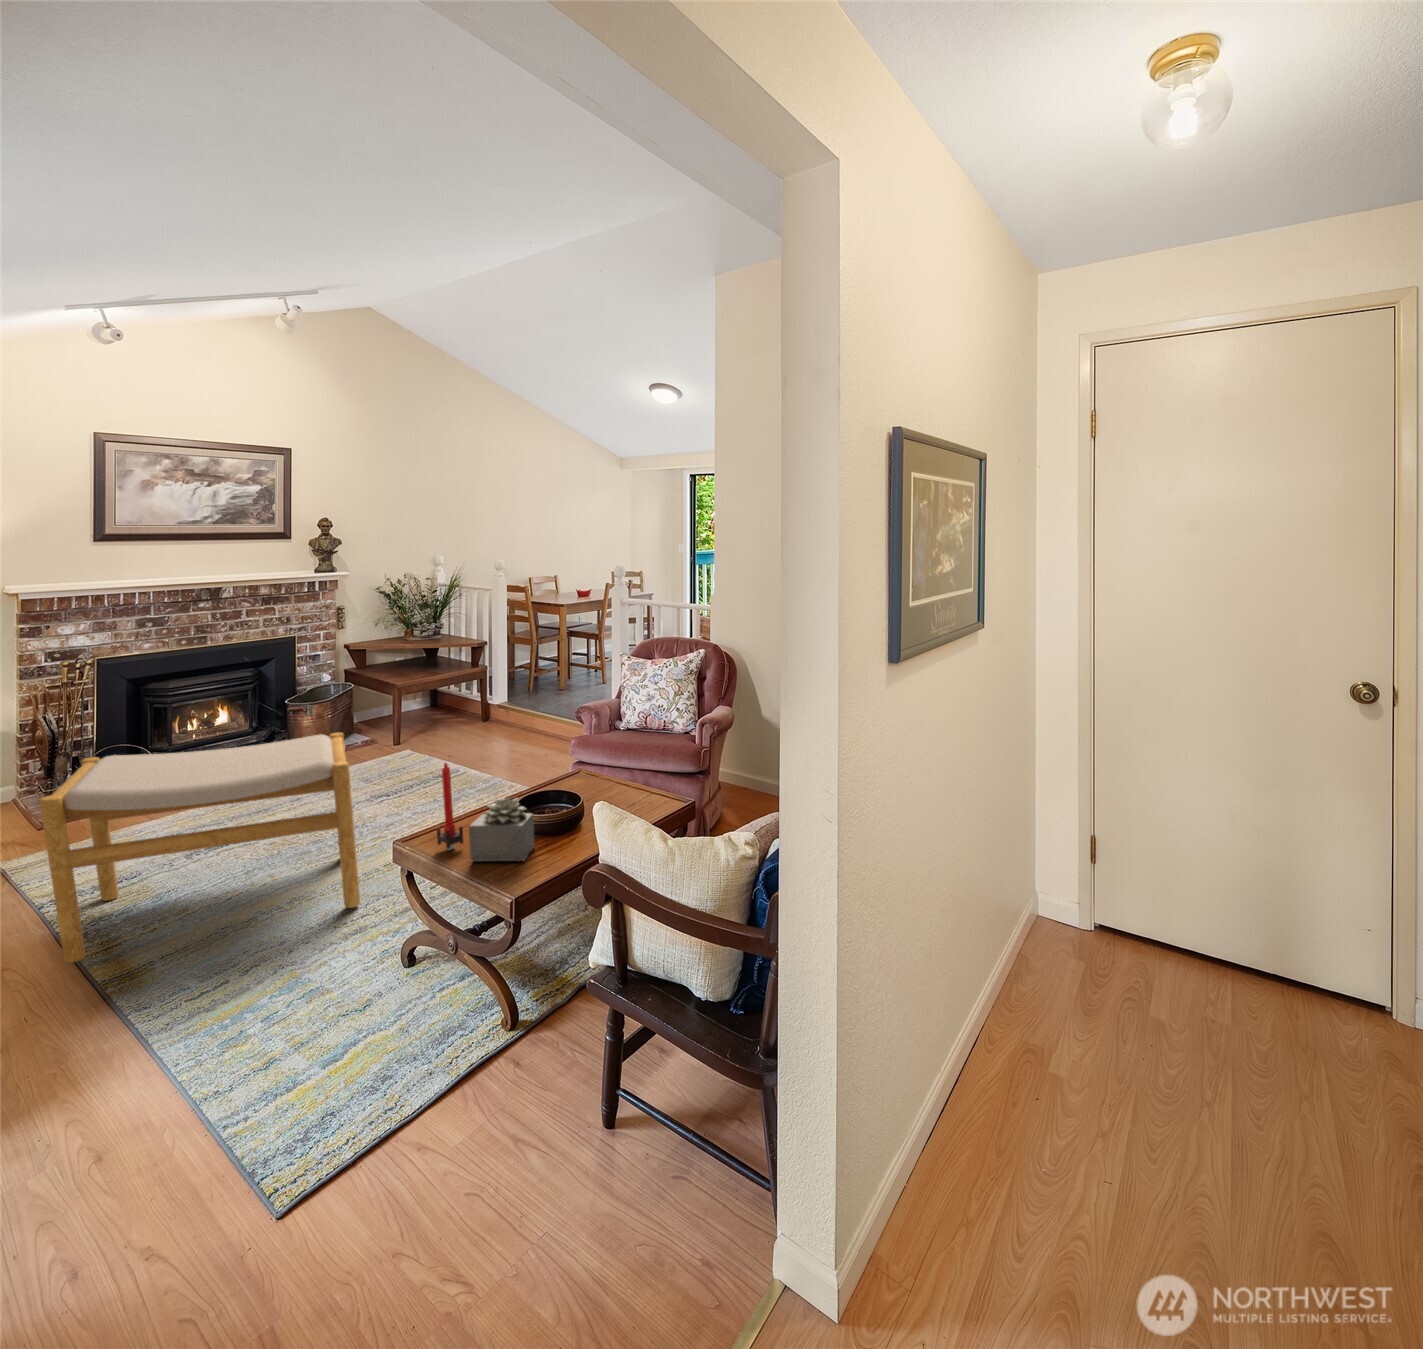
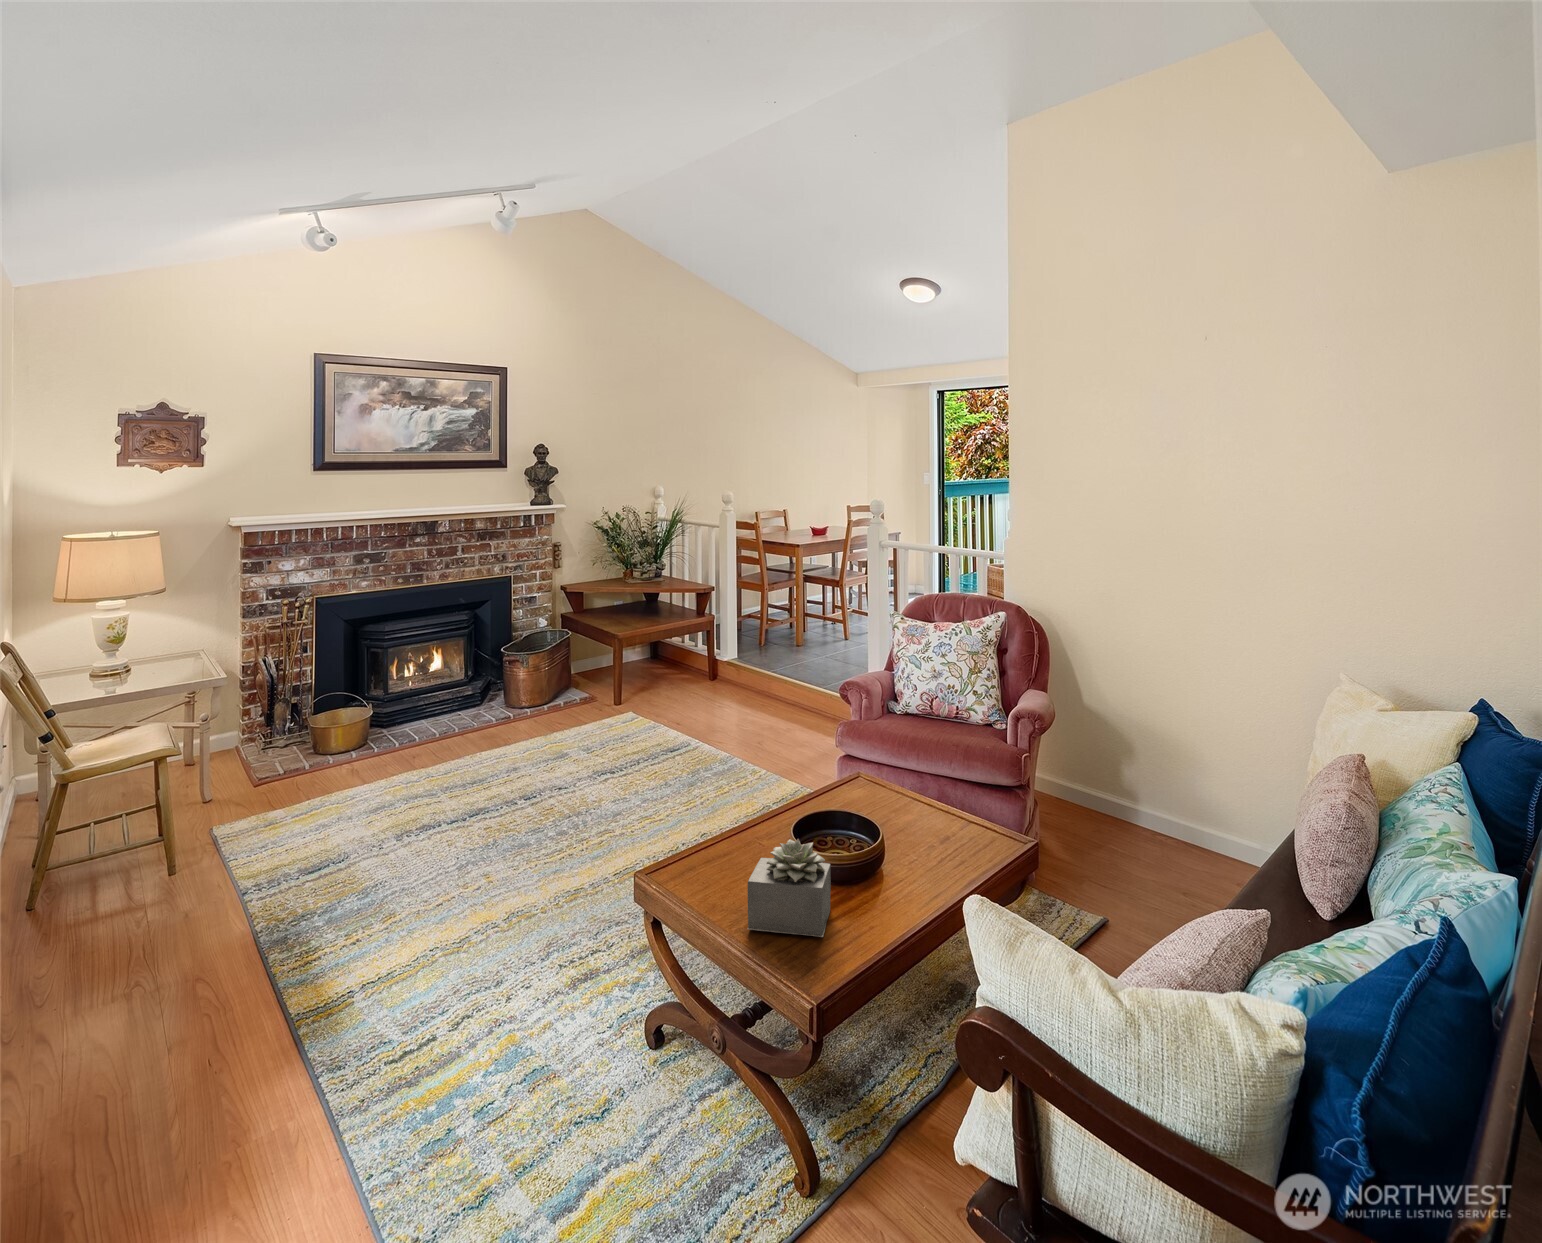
footstool: present [40,733,360,963] -> none [232,707,588,985]
candle: present [436,763,463,850] -> none [699,786,734,904]

